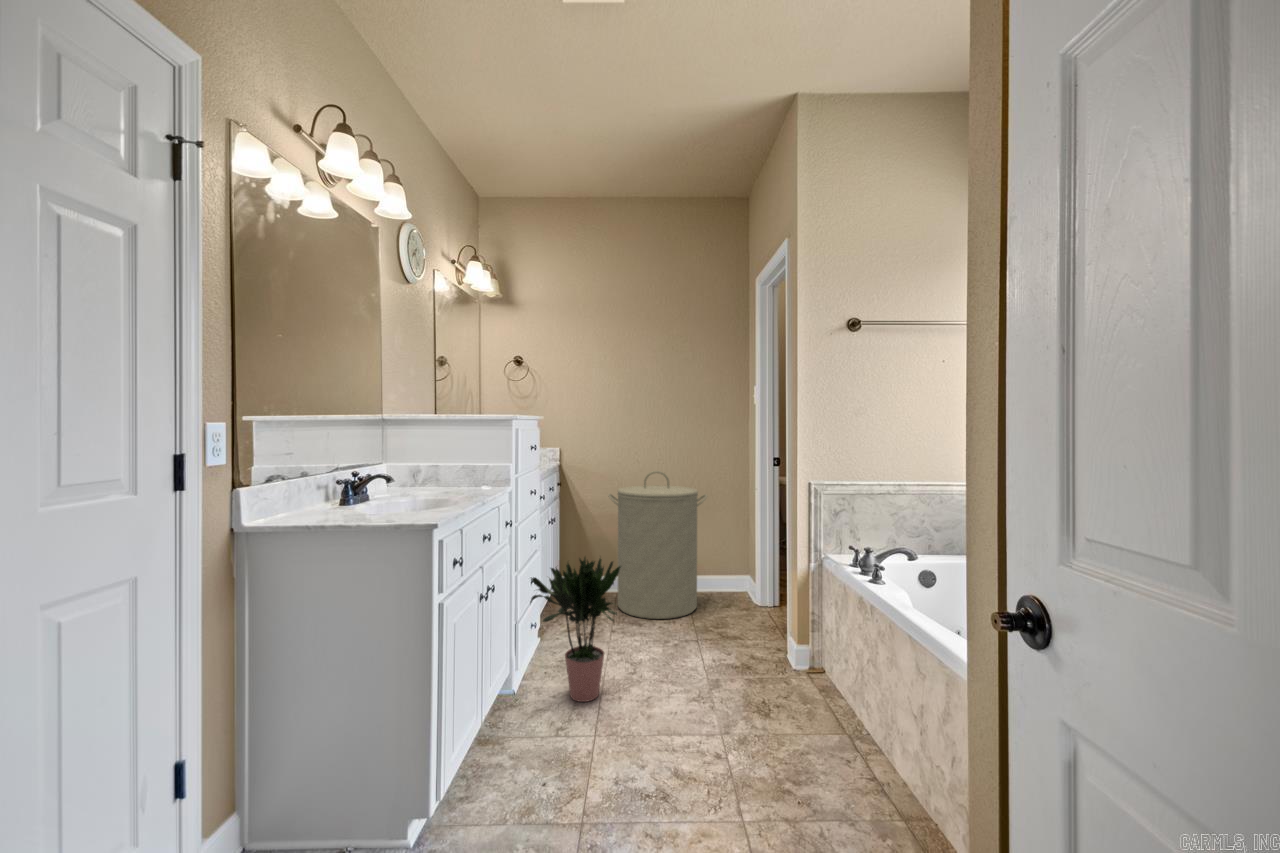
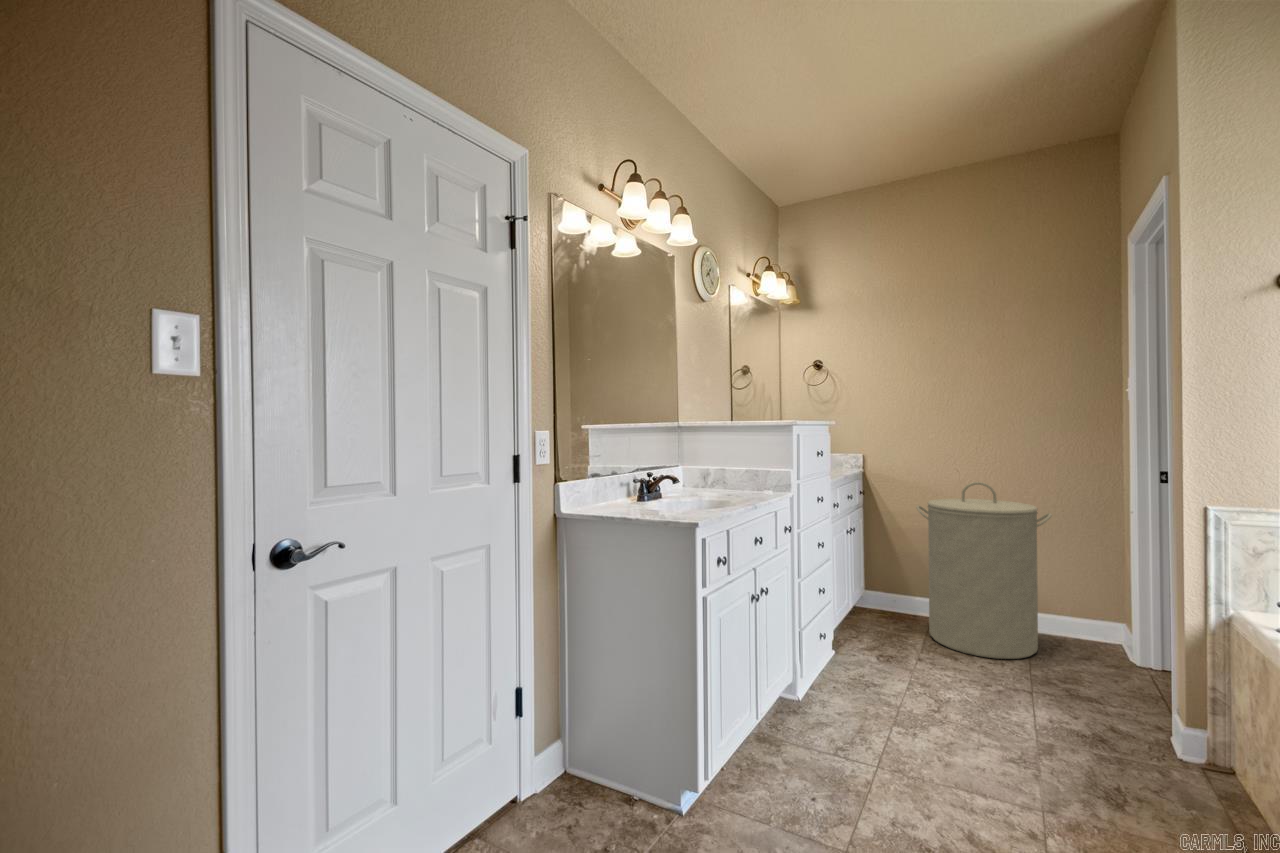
potted plant: present [530,558,621,702] -> none [805,562,917,728]

